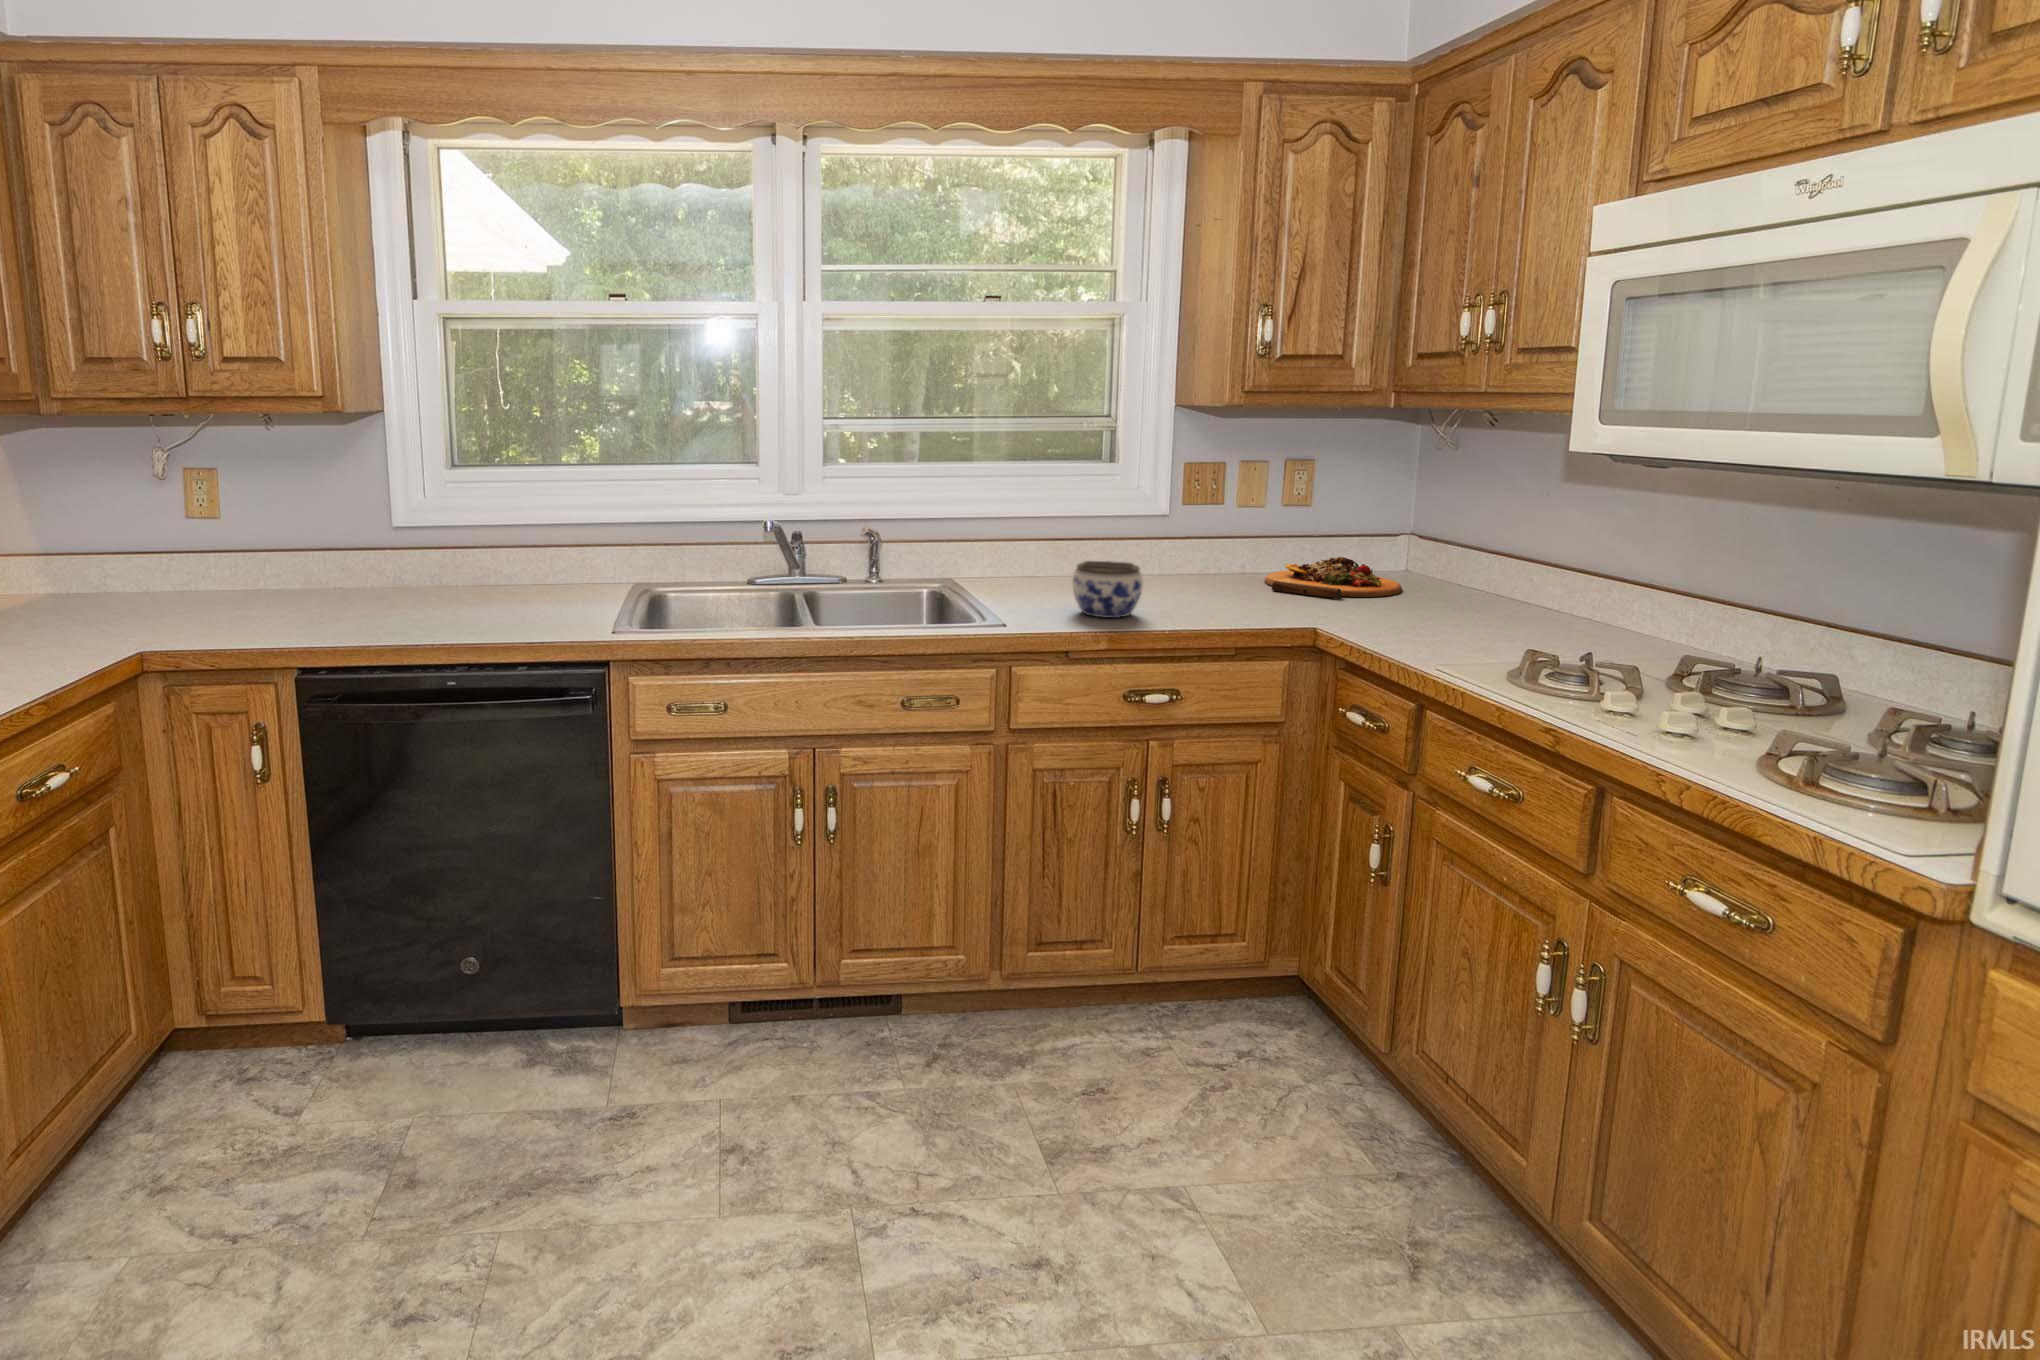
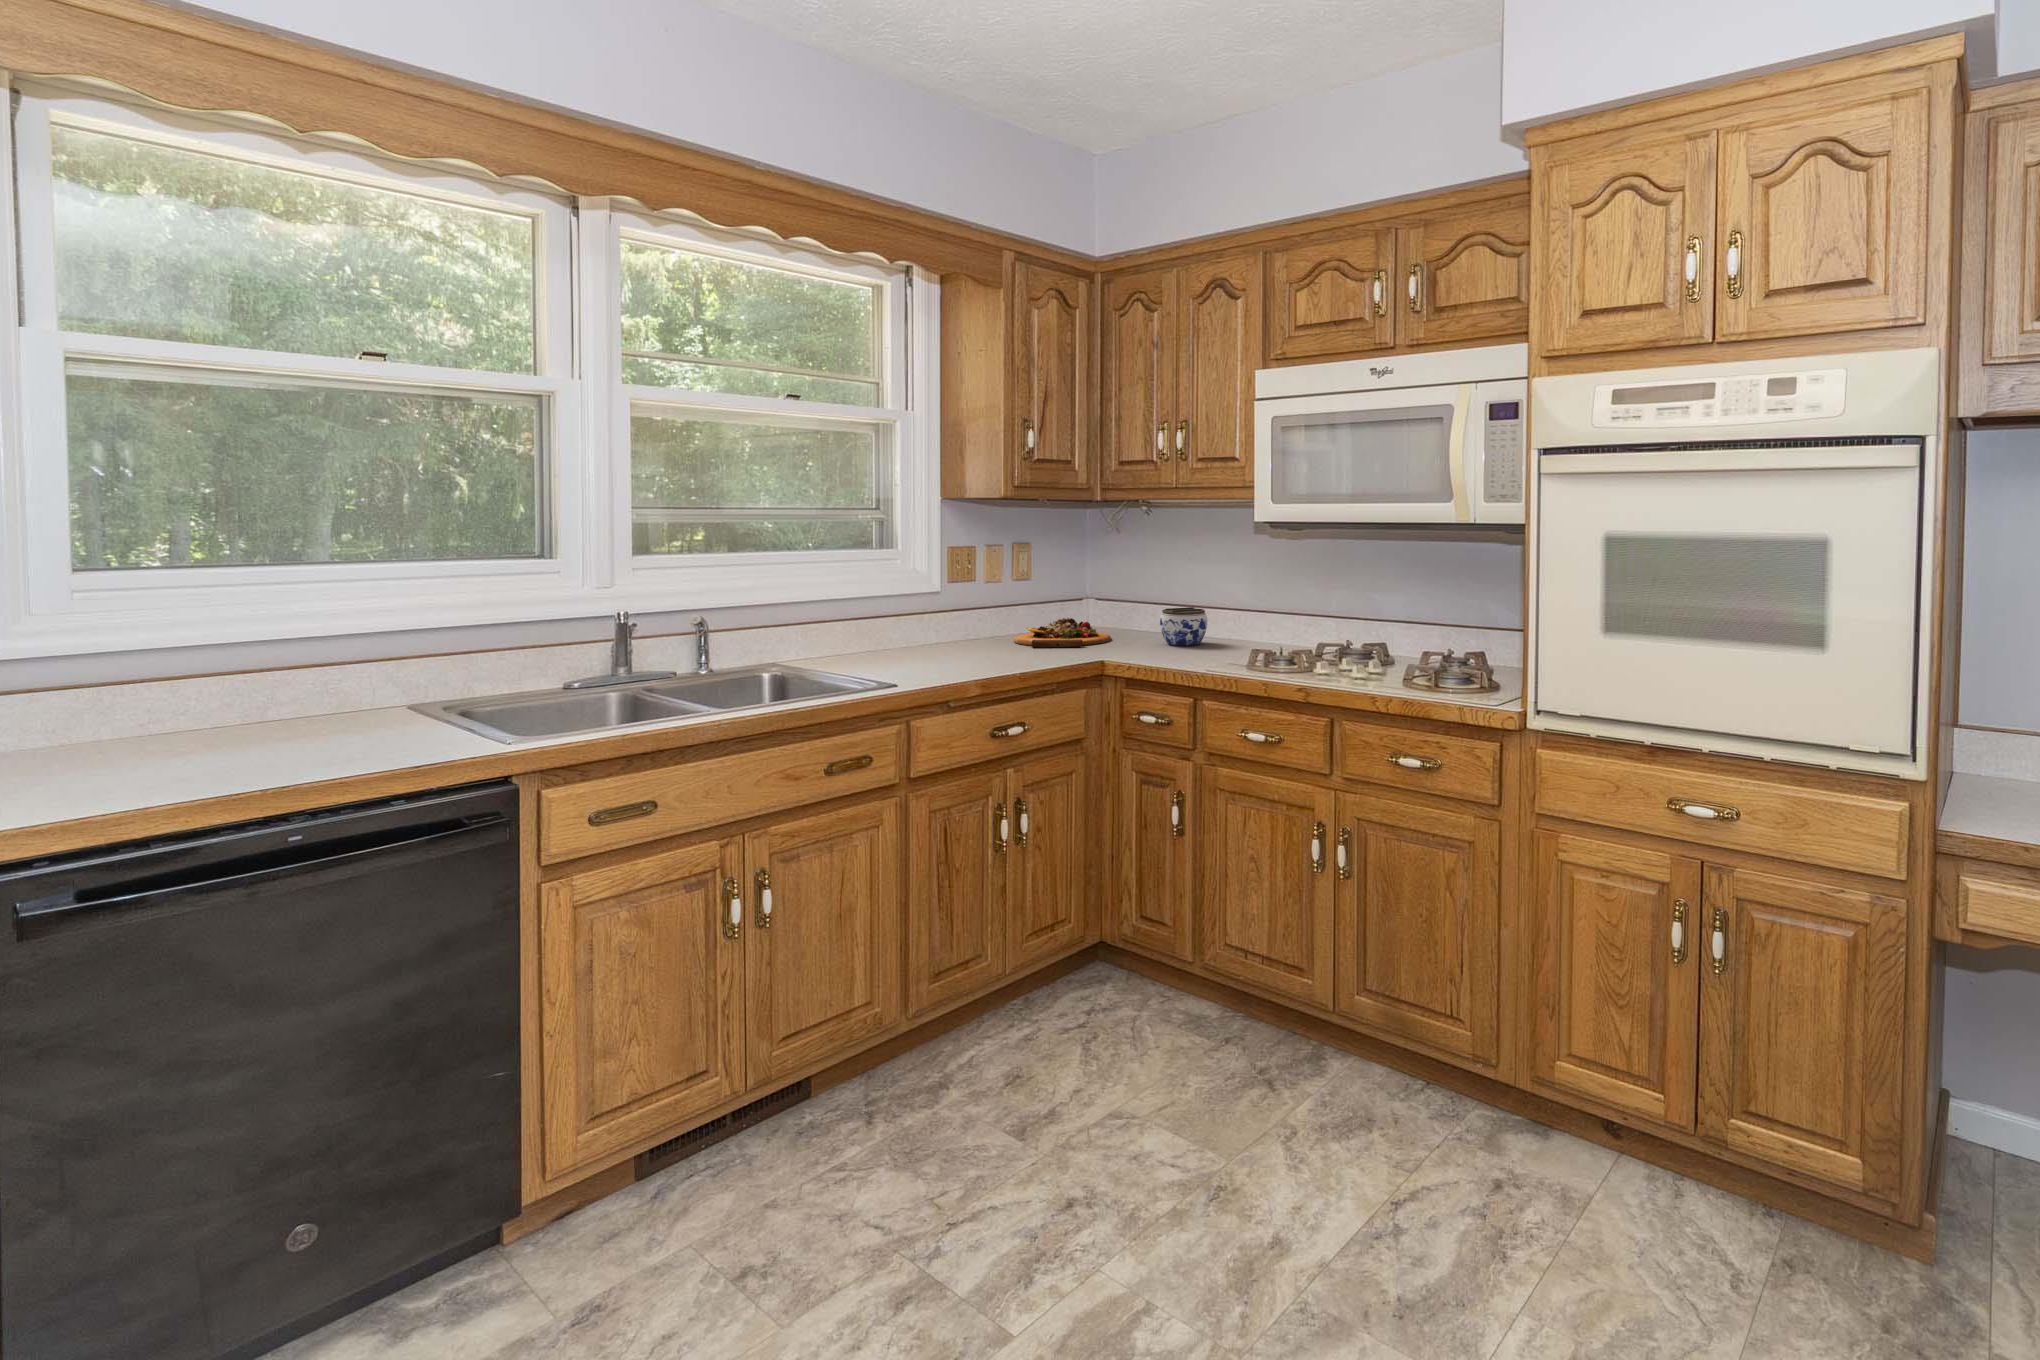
jar: present [1073,561,1143,618] -> present [1160,607,1207,645]

